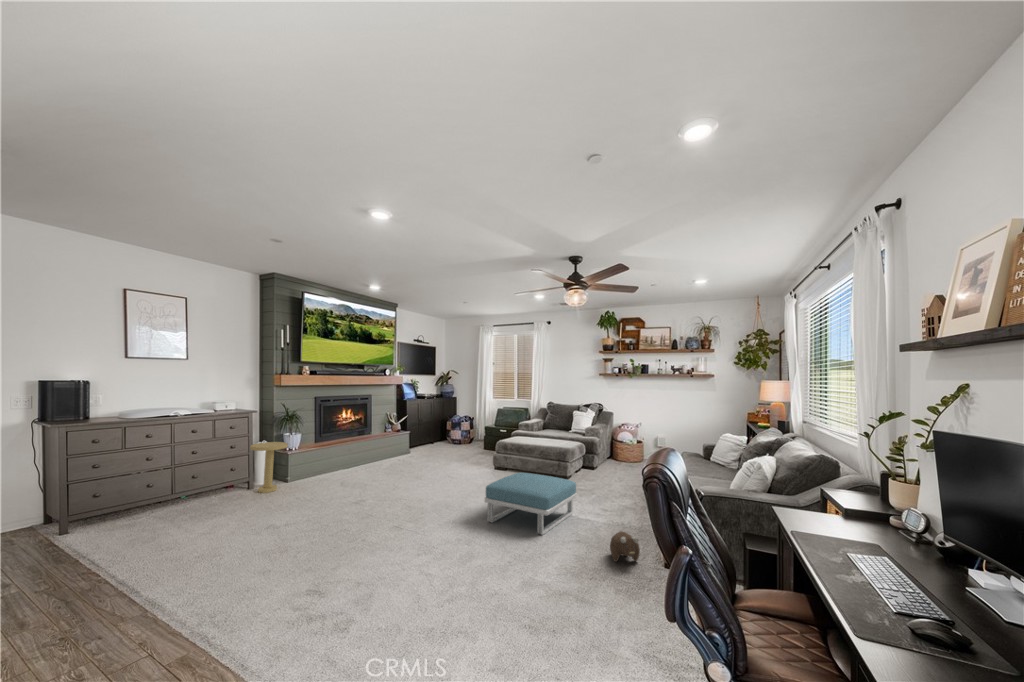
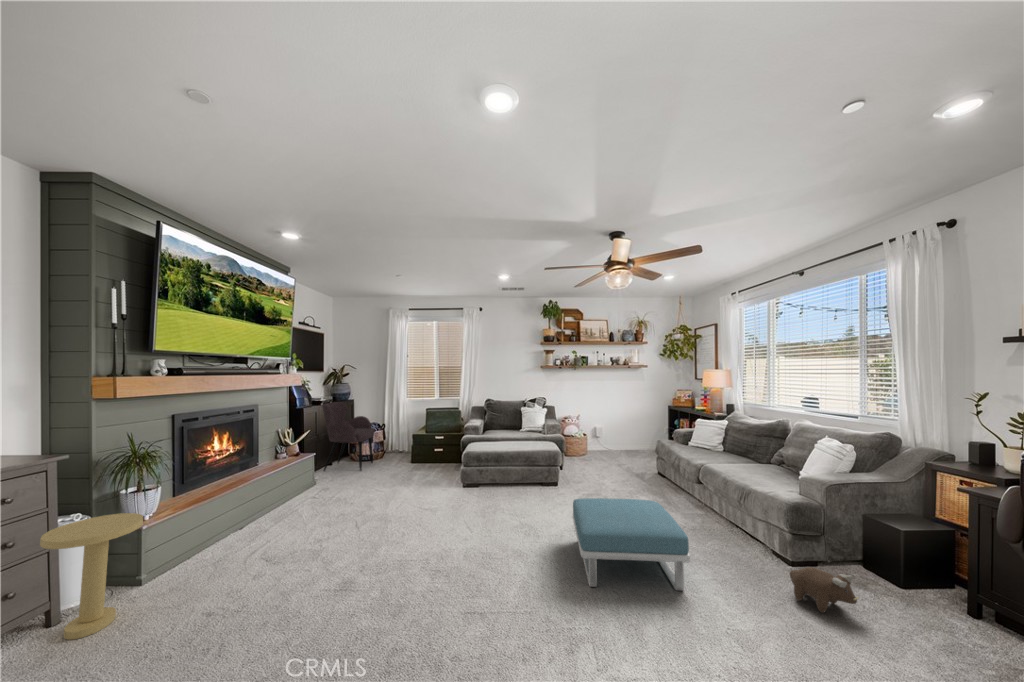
armchair: none [421,398,460,450] -> present [323,402,375,471]

